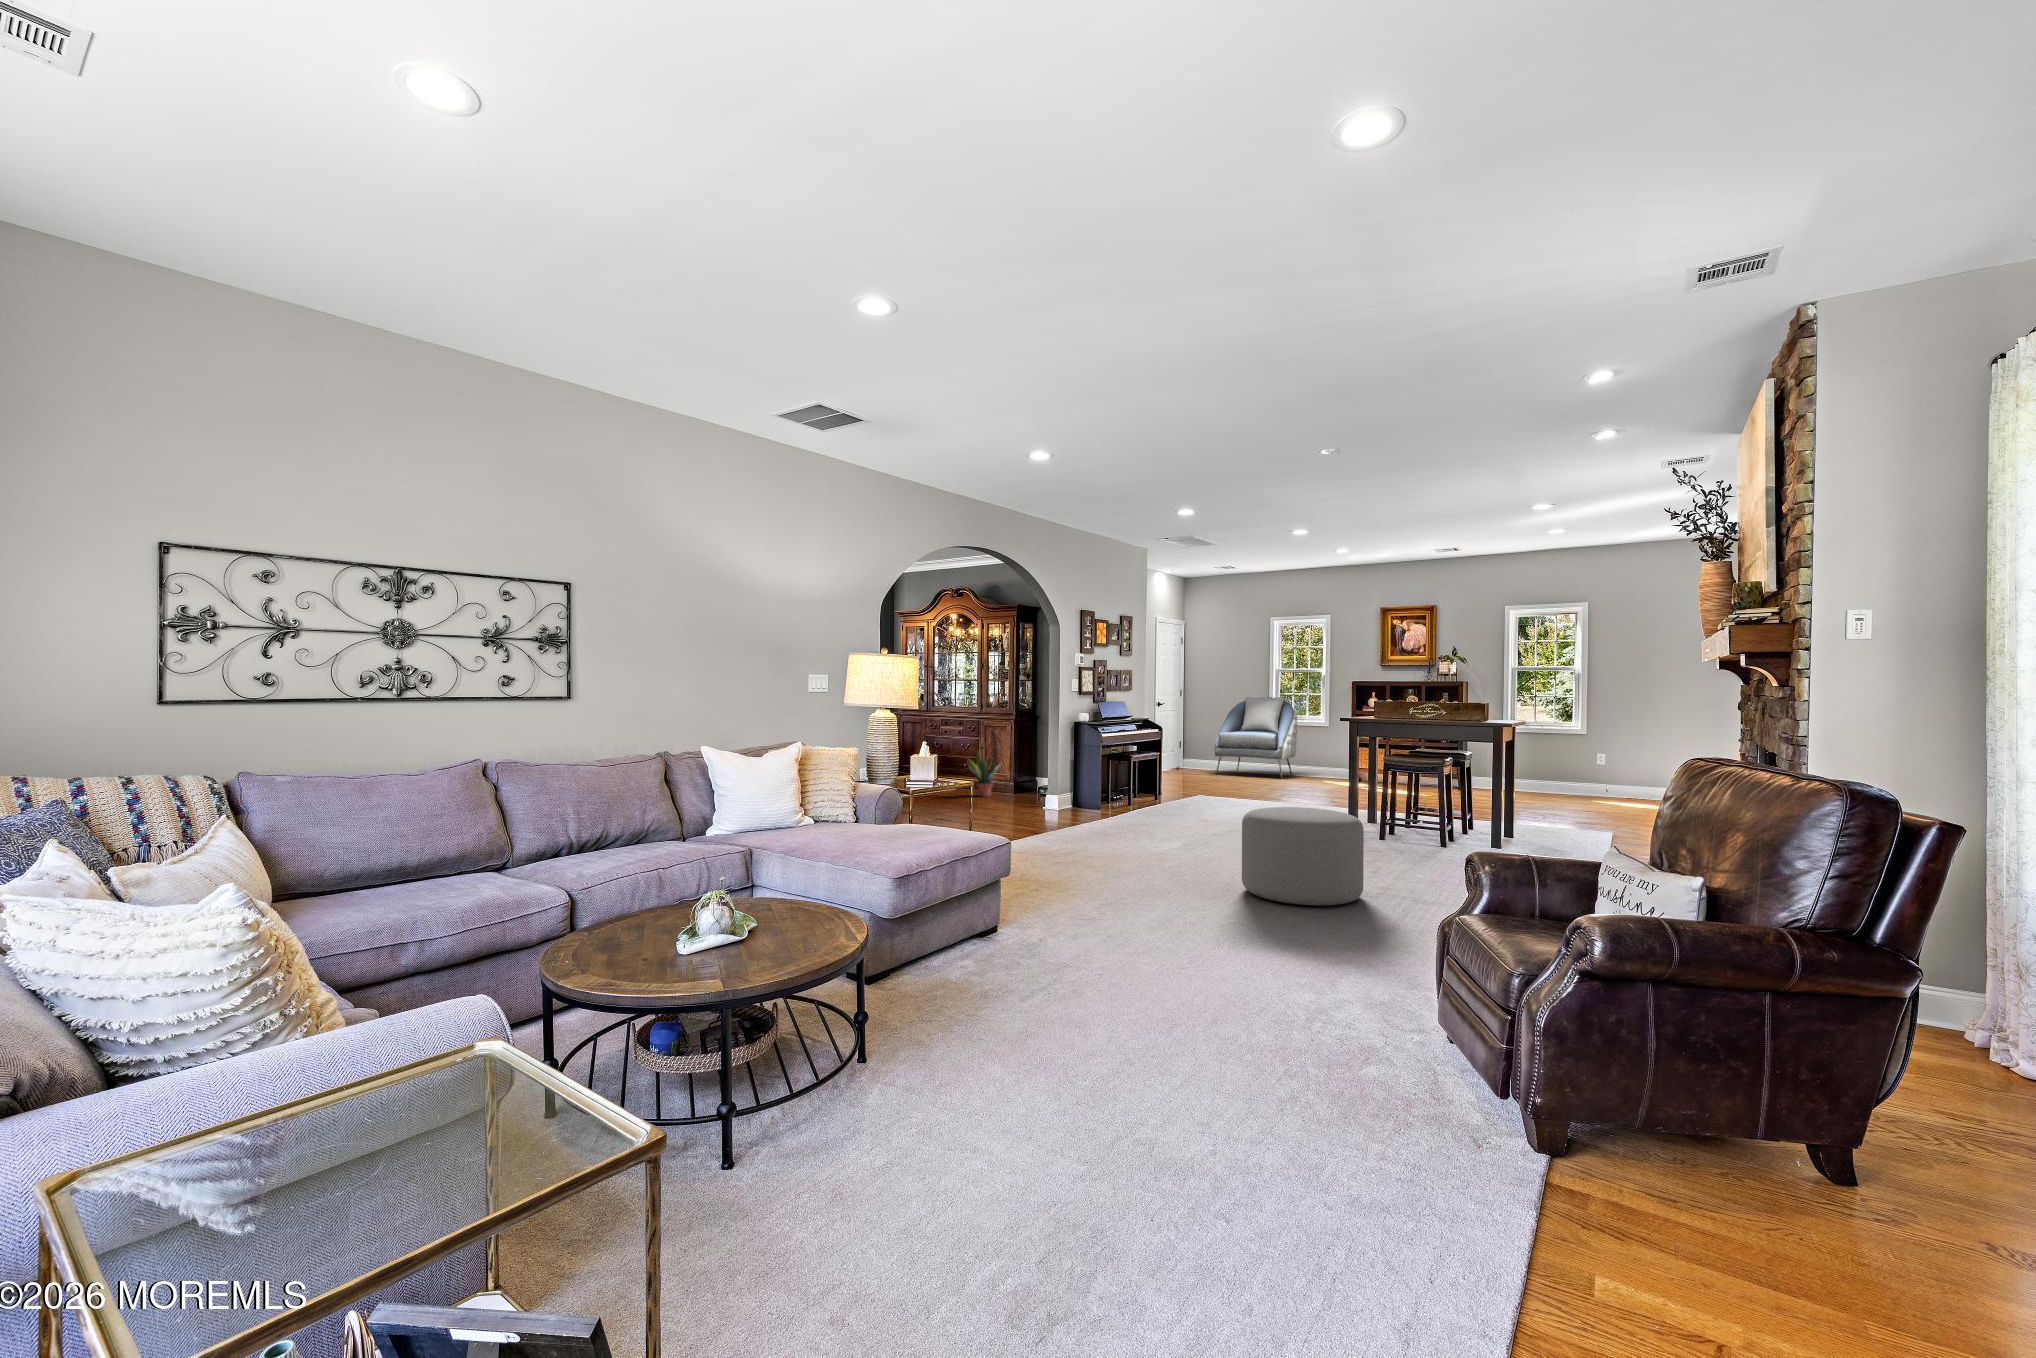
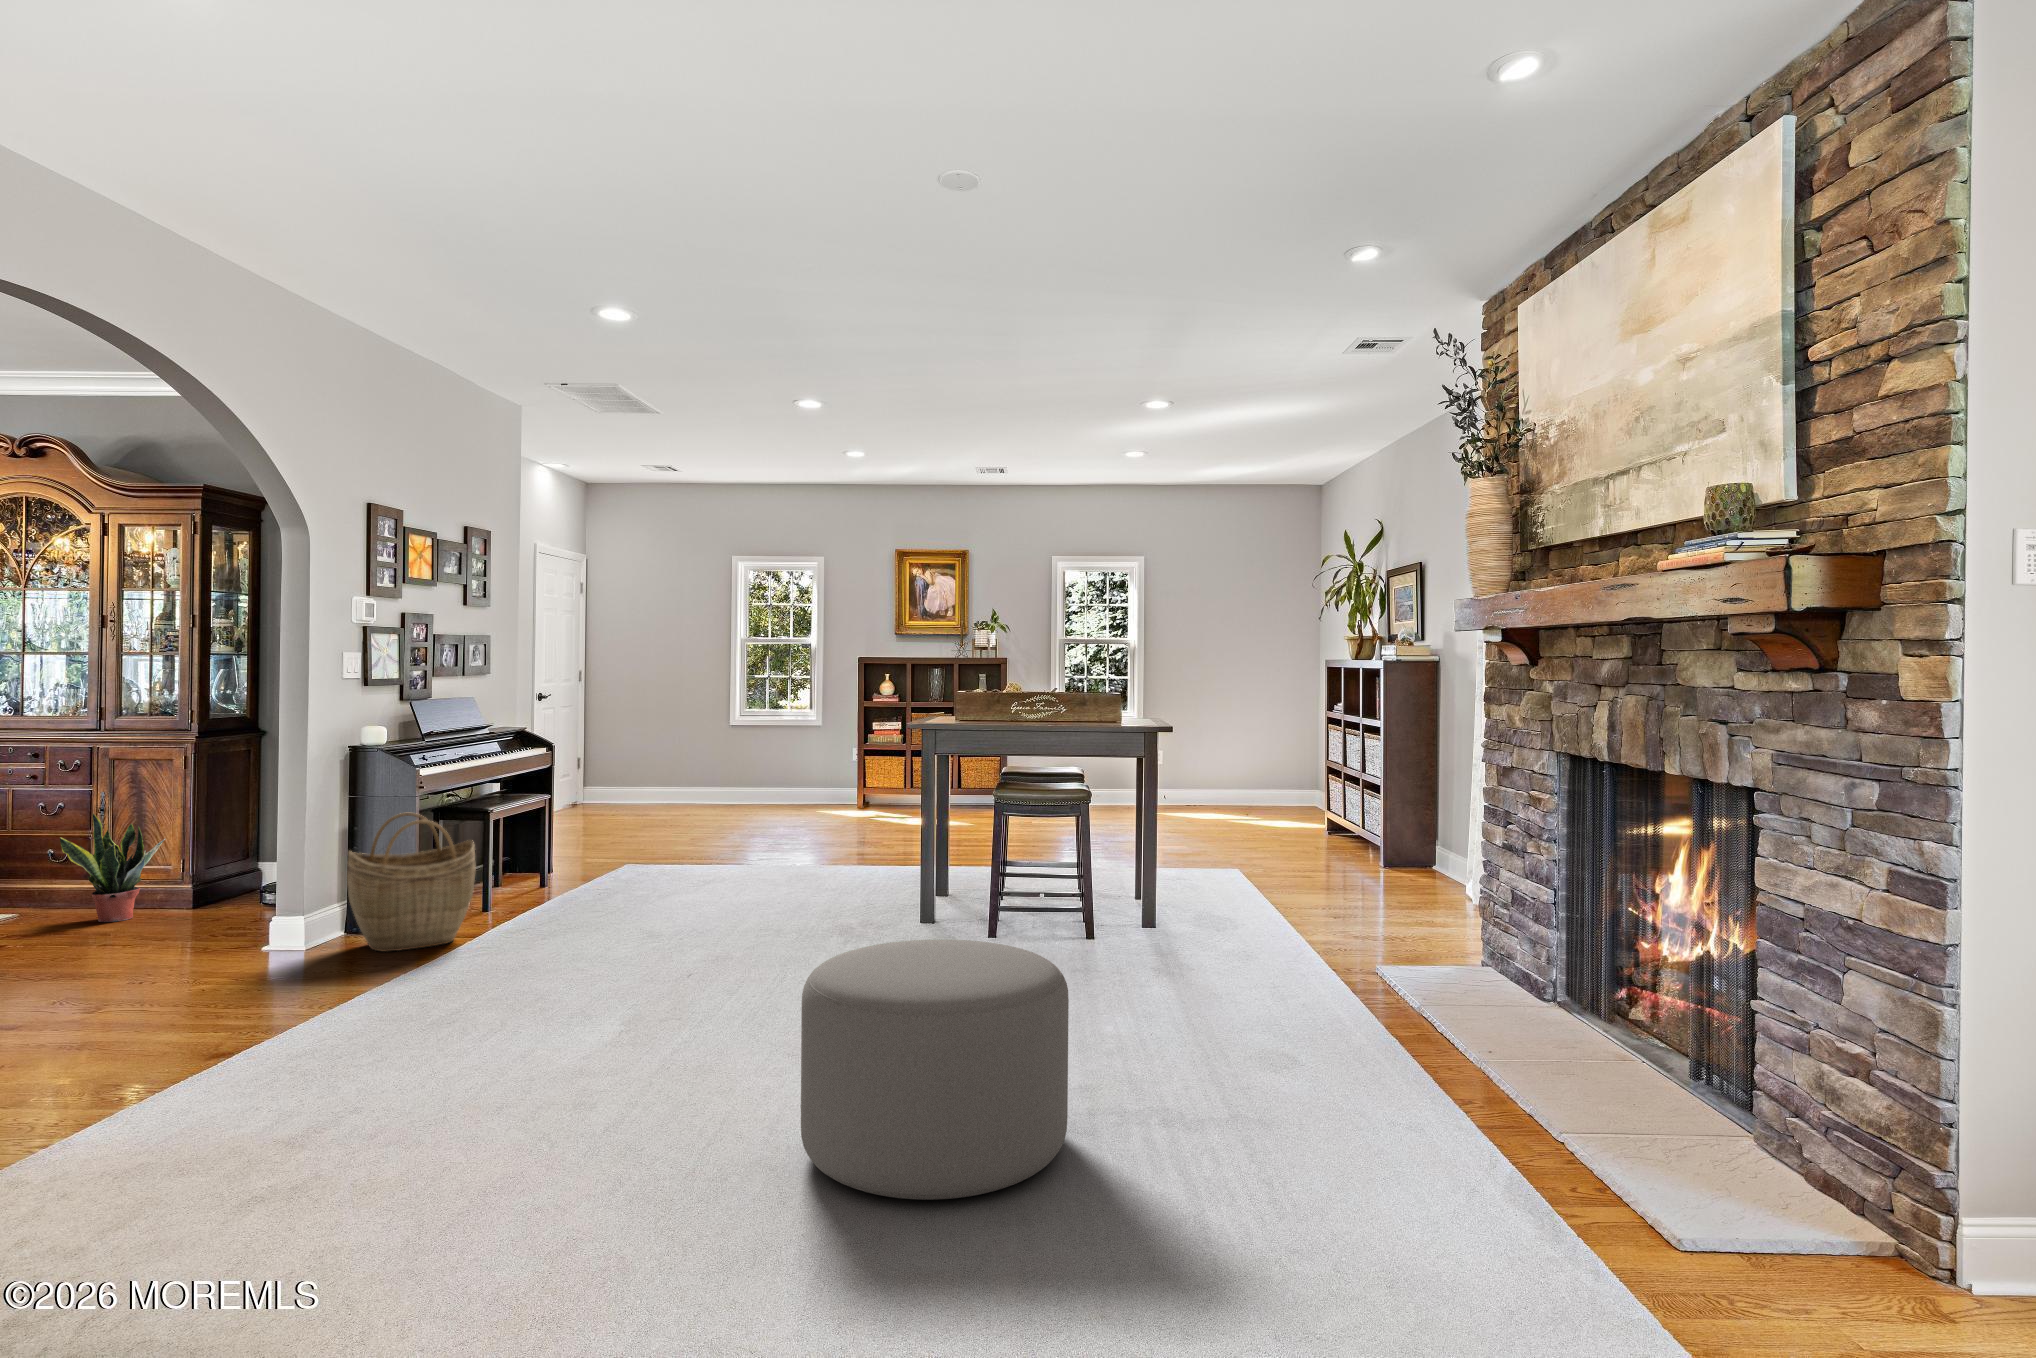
armchair: present [1213,697,1297,779] -> none [635,683,772,818]
woven basket: none [1073,753,1126,815] -> present [347,813,476,952]

